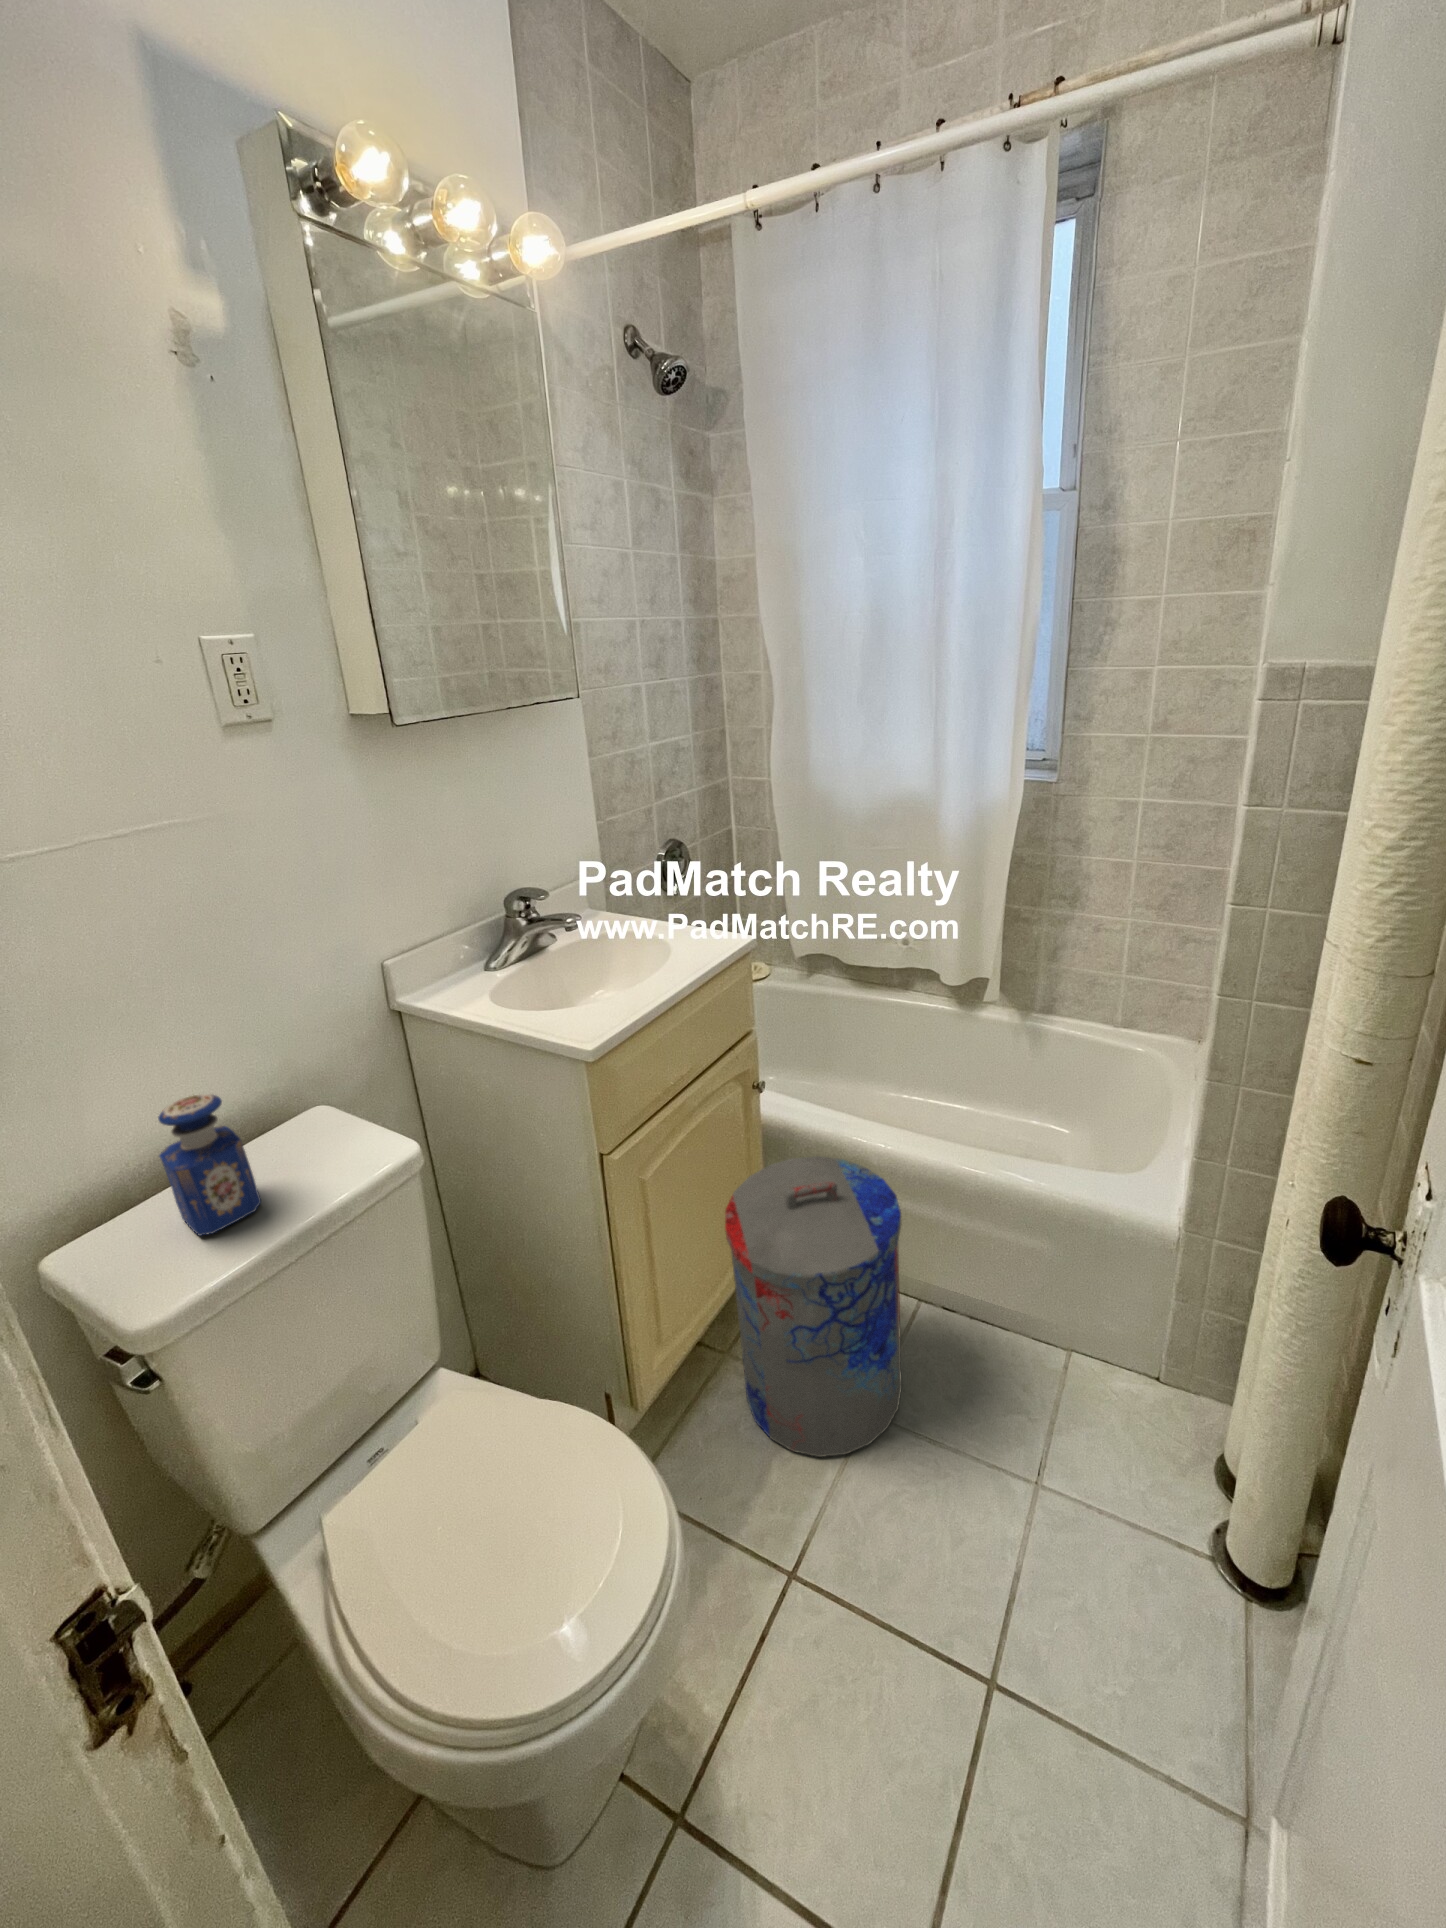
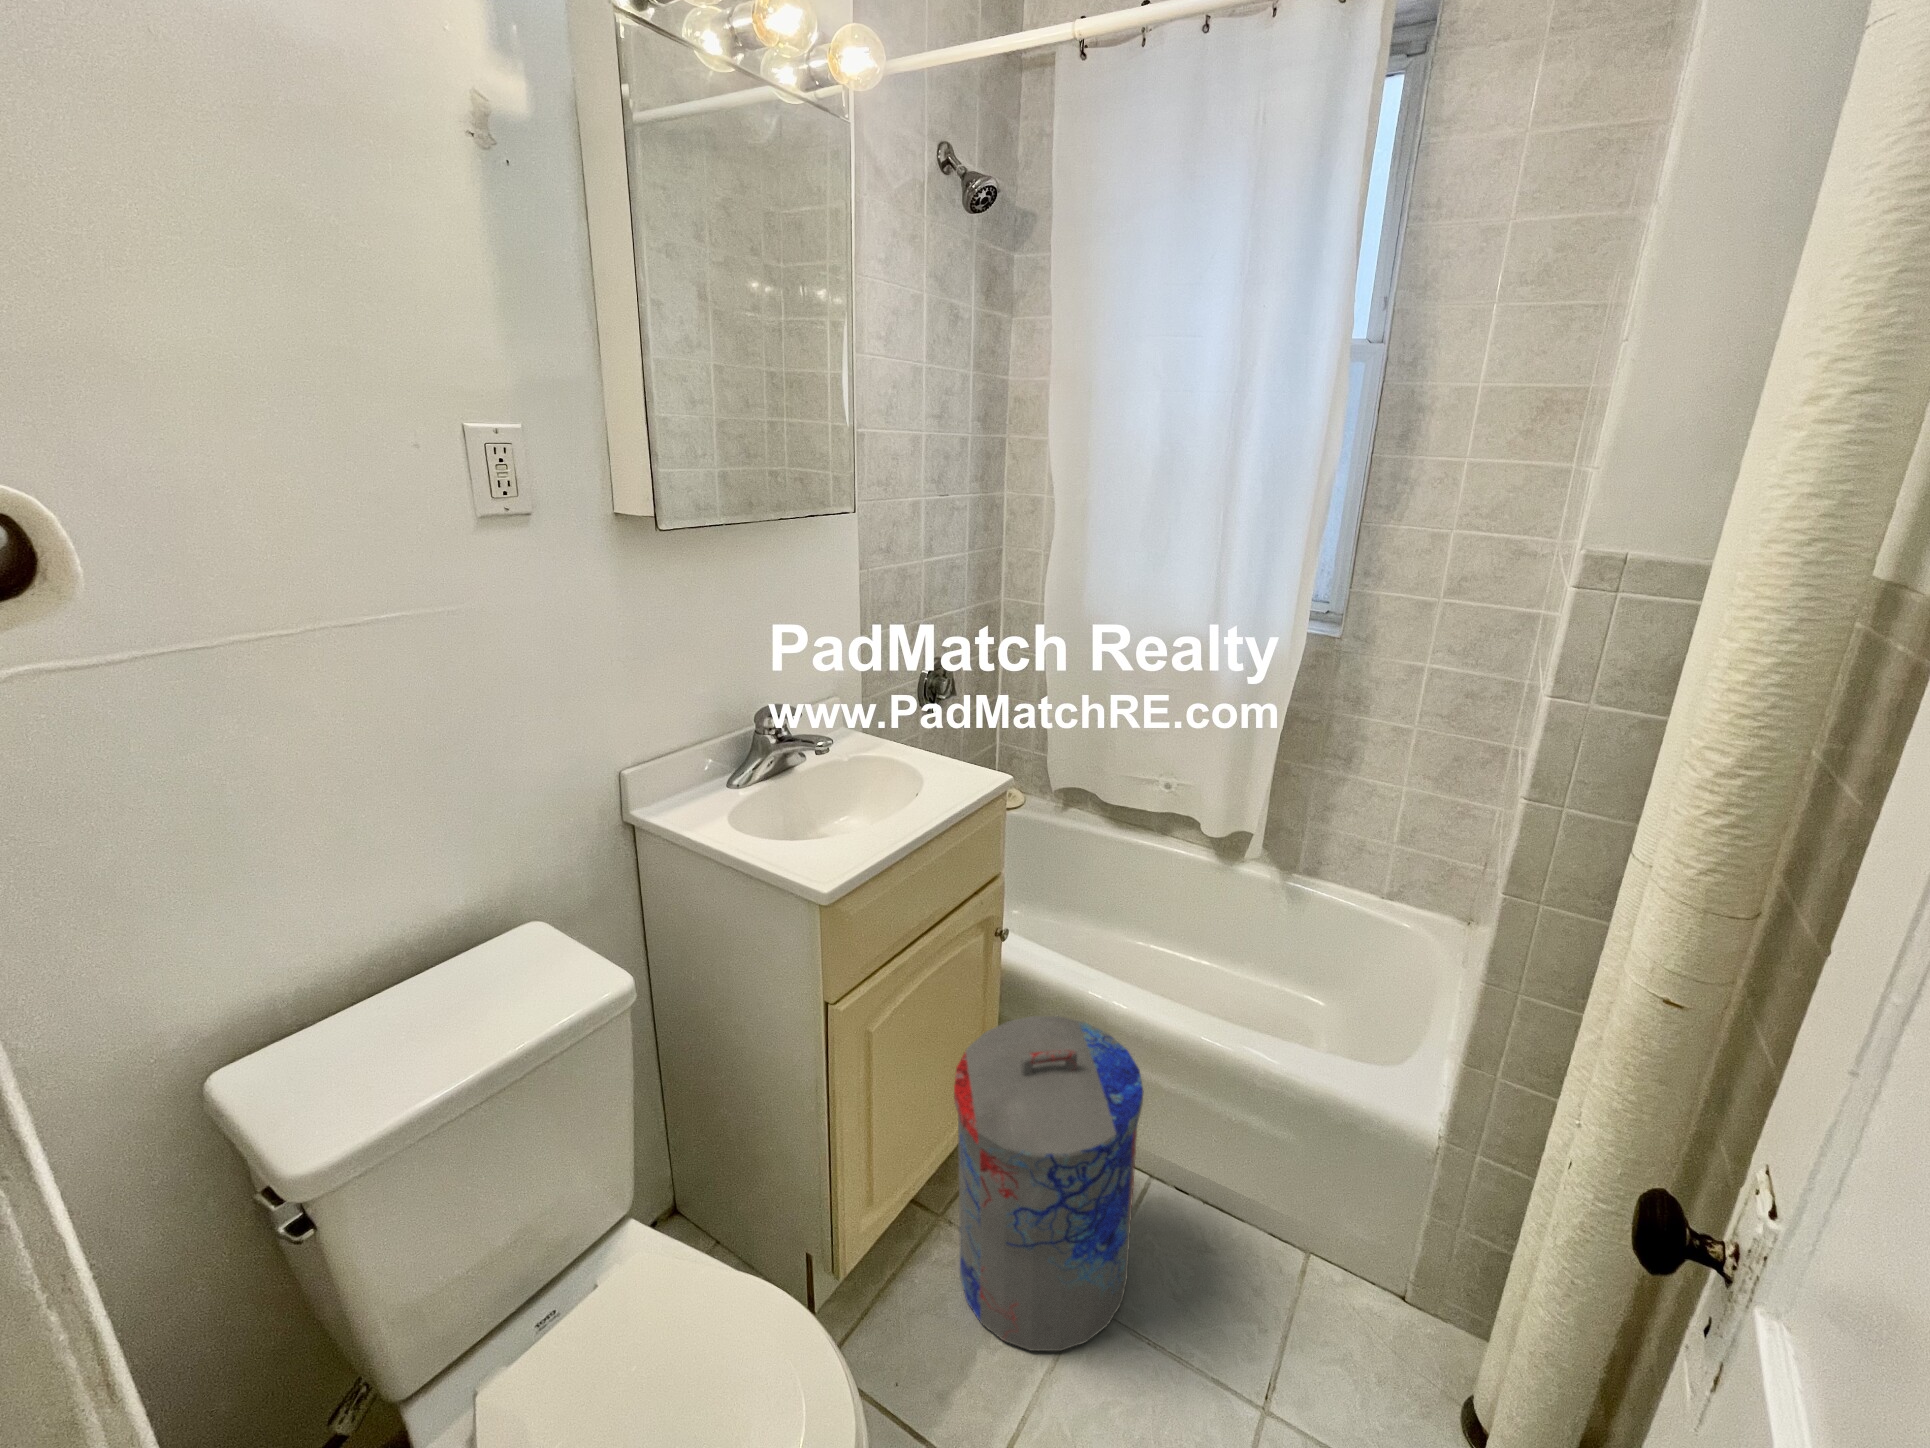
perfume bottle: present [158,1094,261,1236] -> none [348,912,454,1068]

